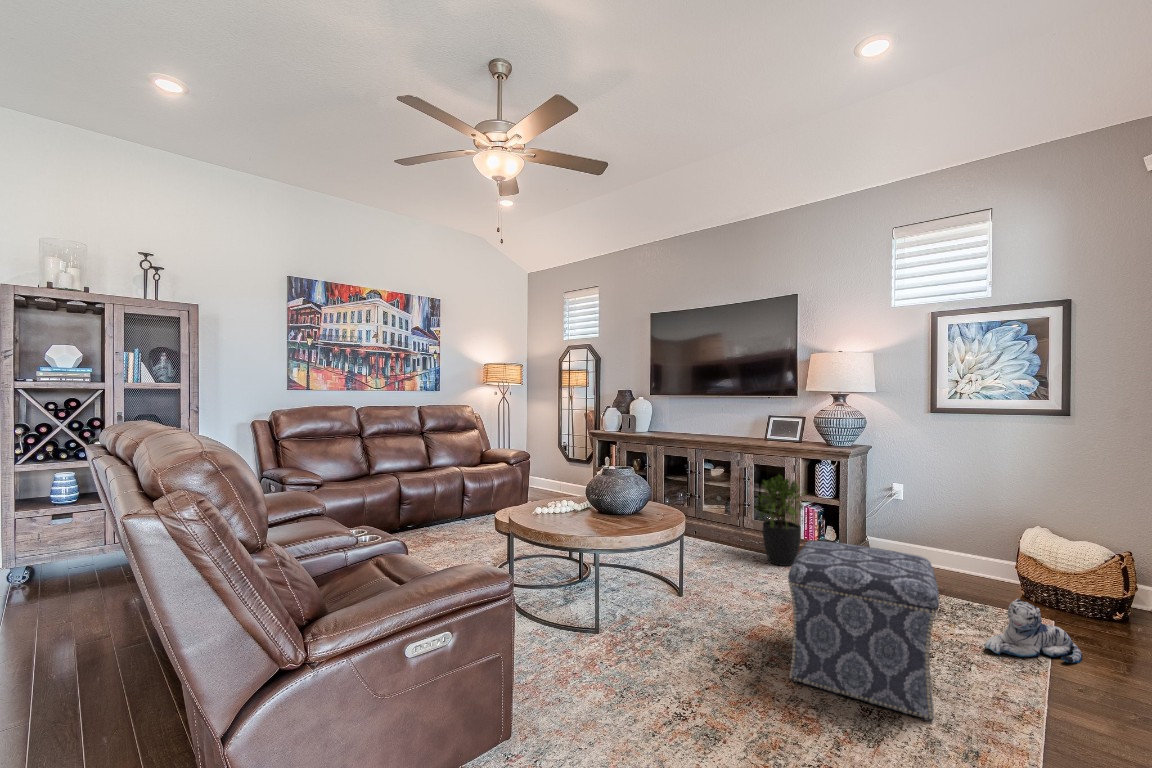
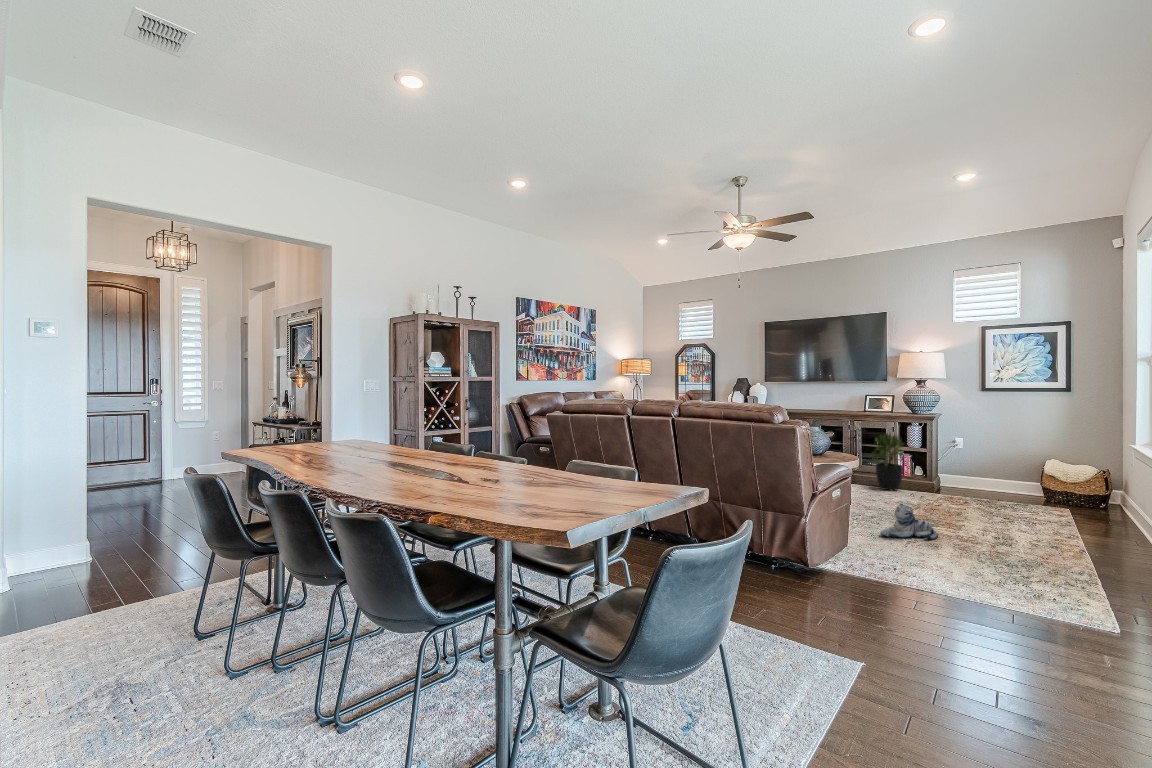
ottoman: present [788,540,939,721] -> none [938,460,1032,537]
plush toy: present [984,599,1082,663] -> present [880,504,938,540]

